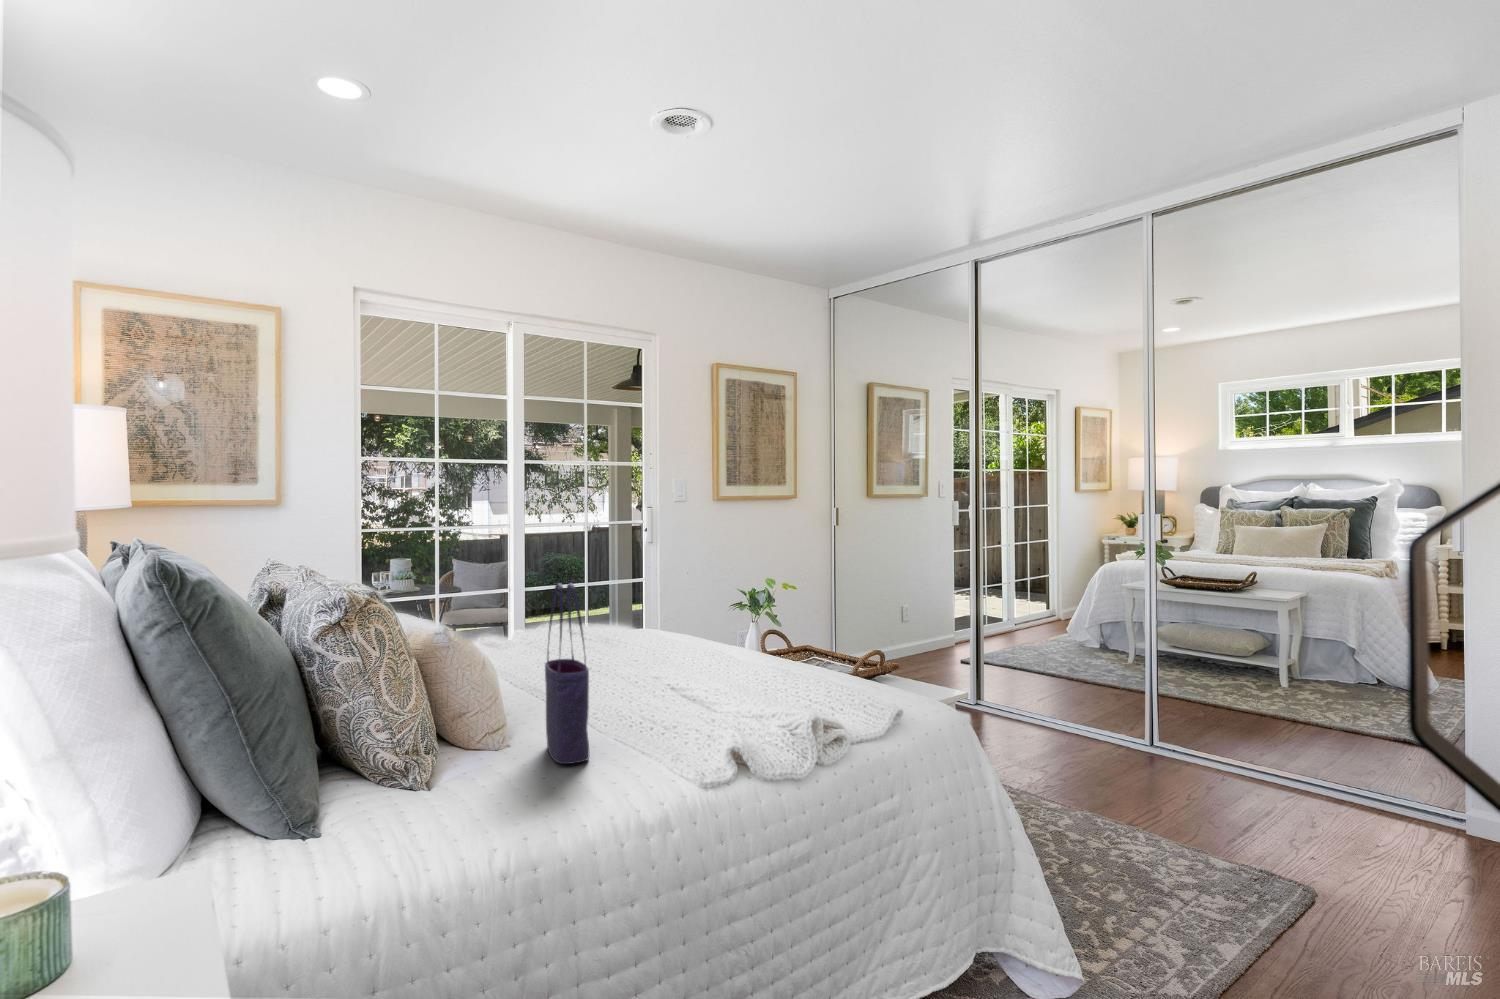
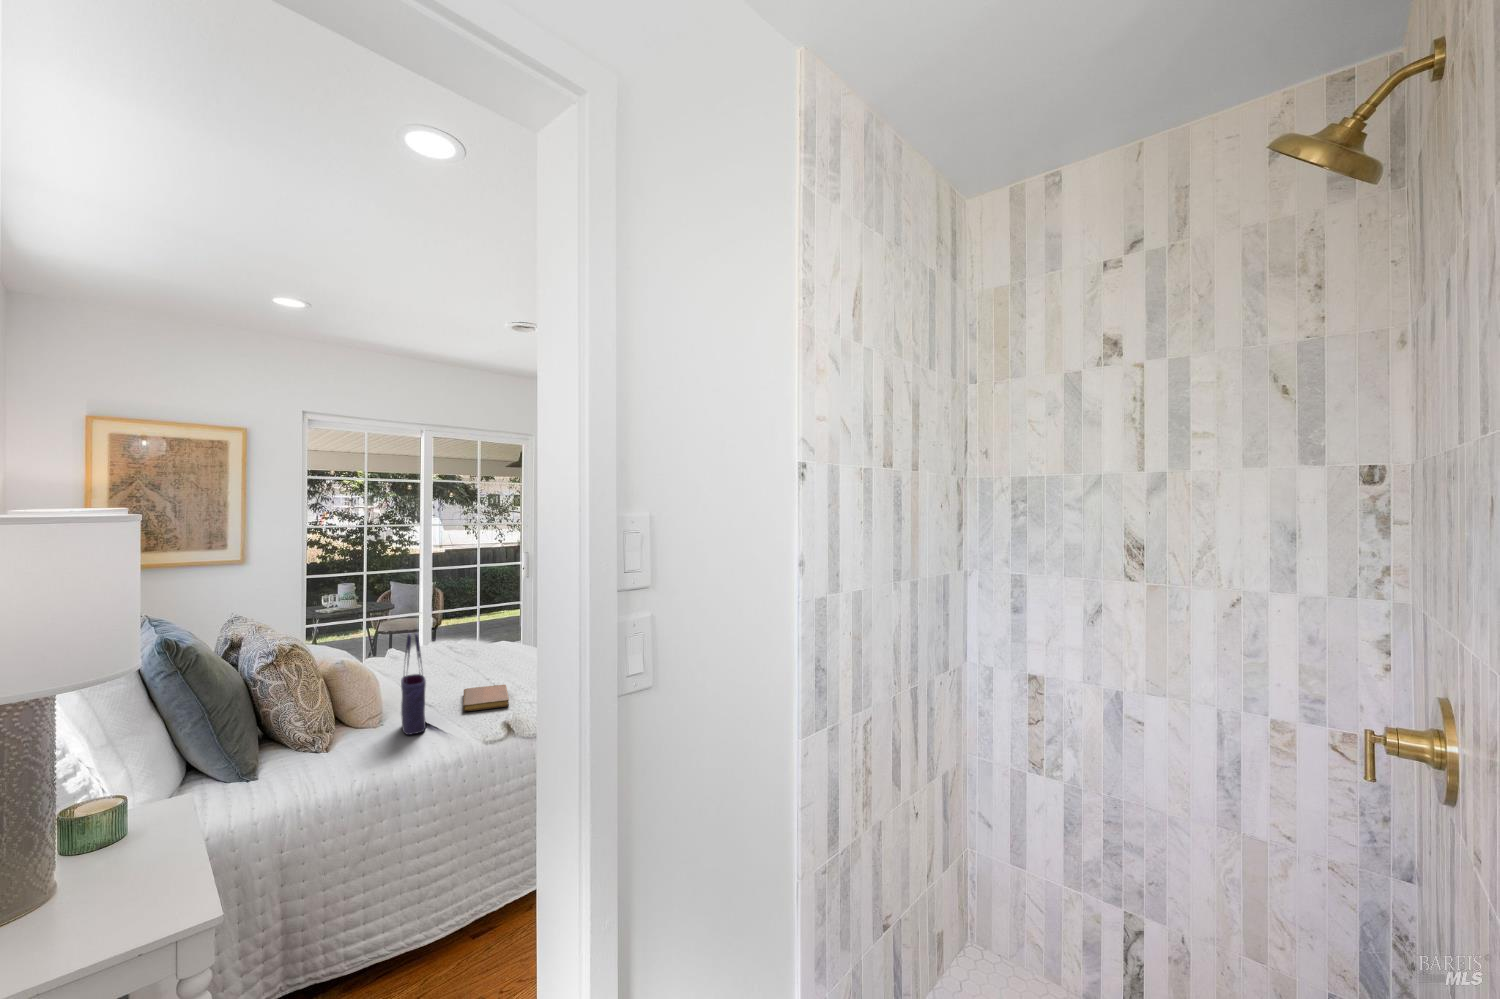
notebook: none [629,688,718,728] -> present [463,685,509,711]

